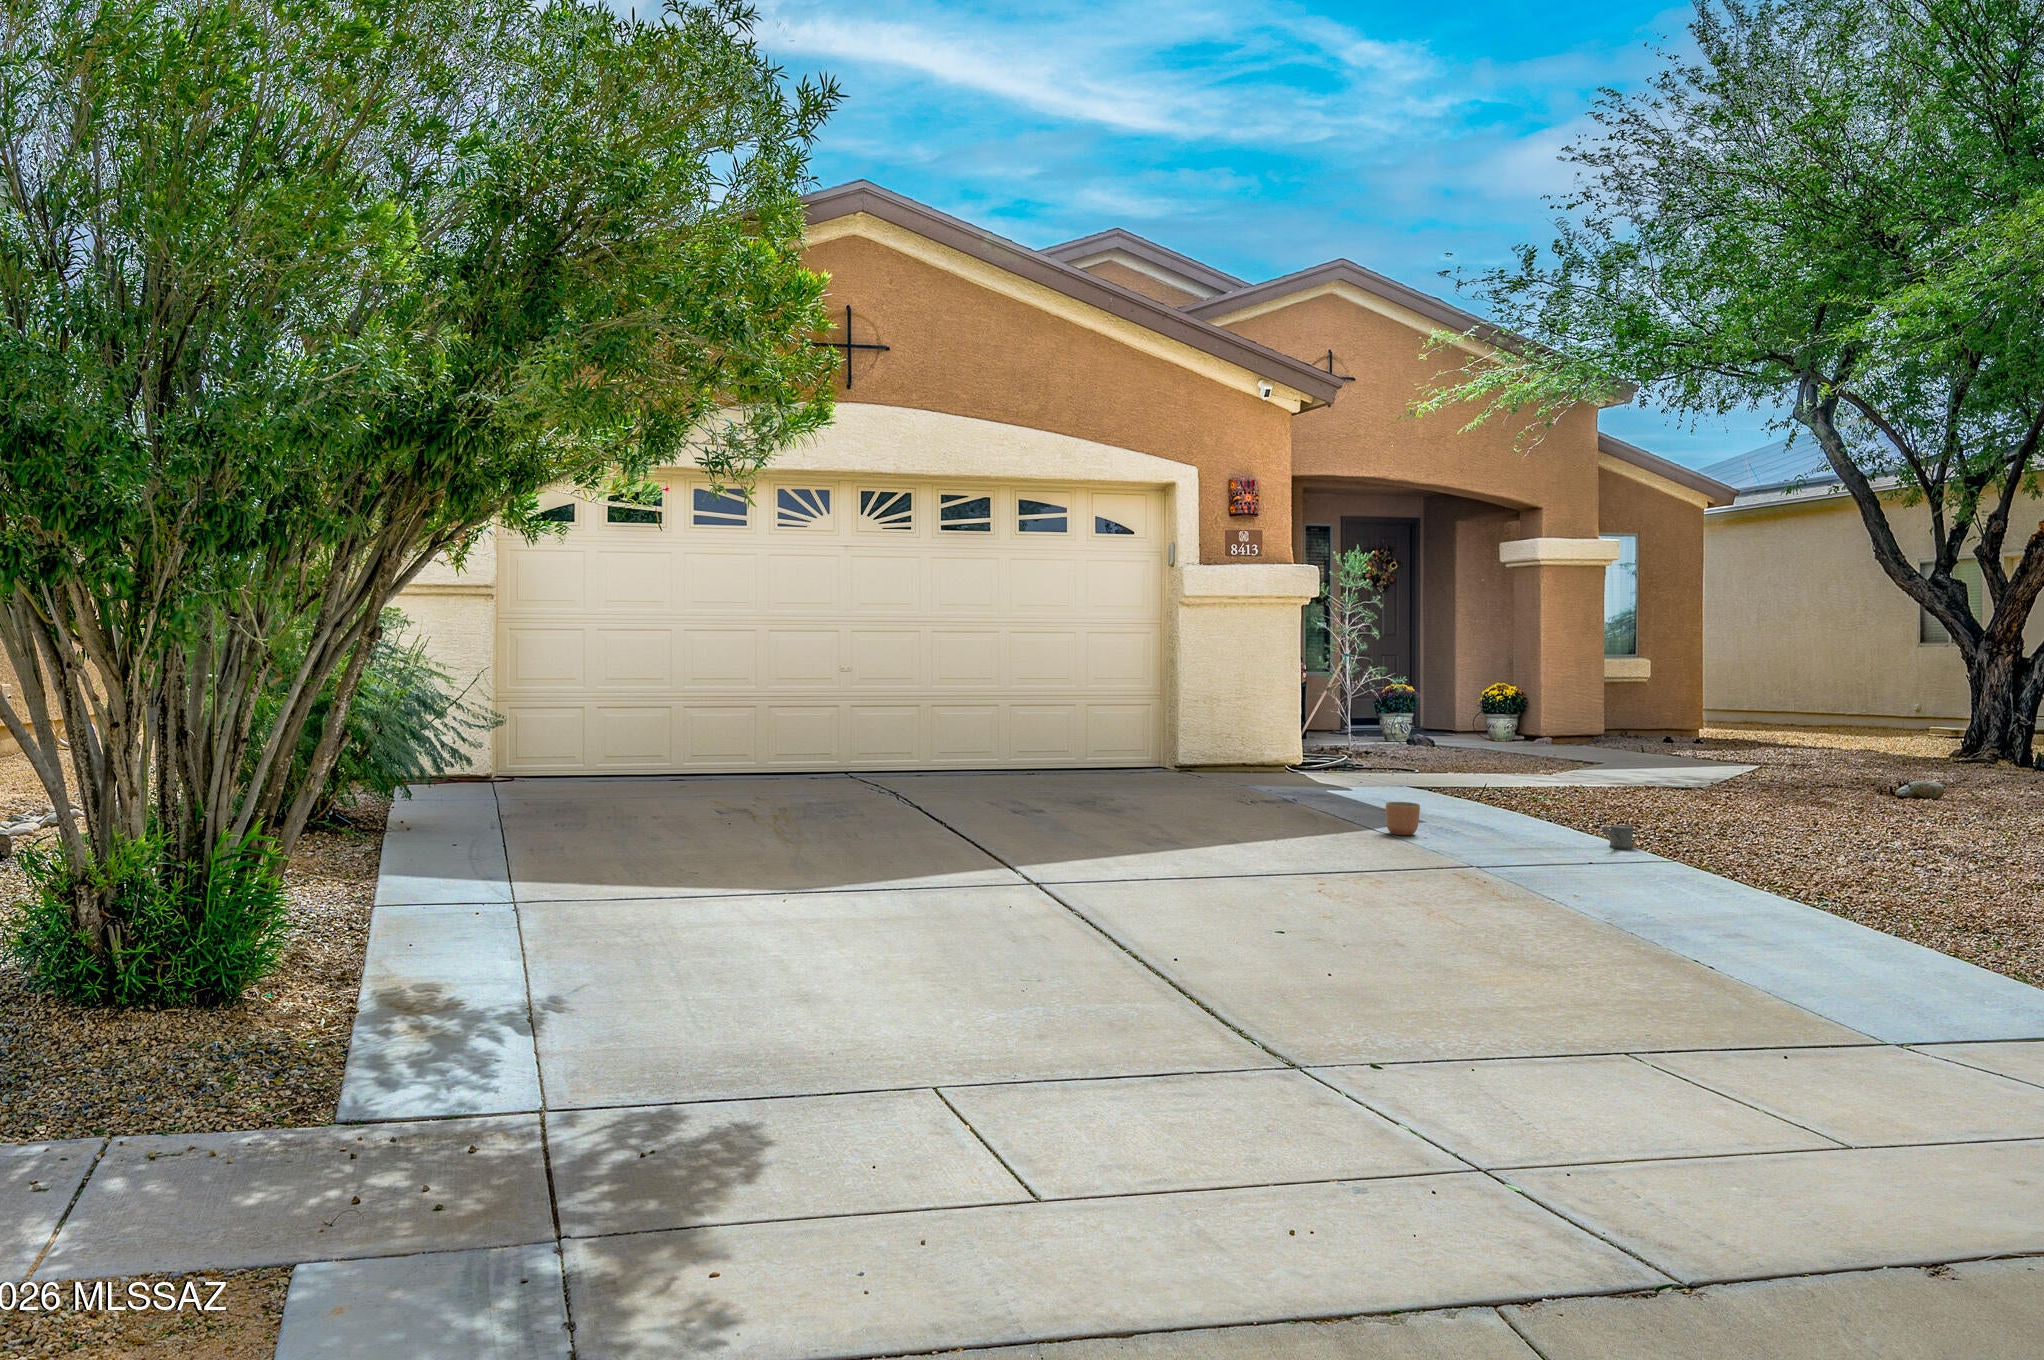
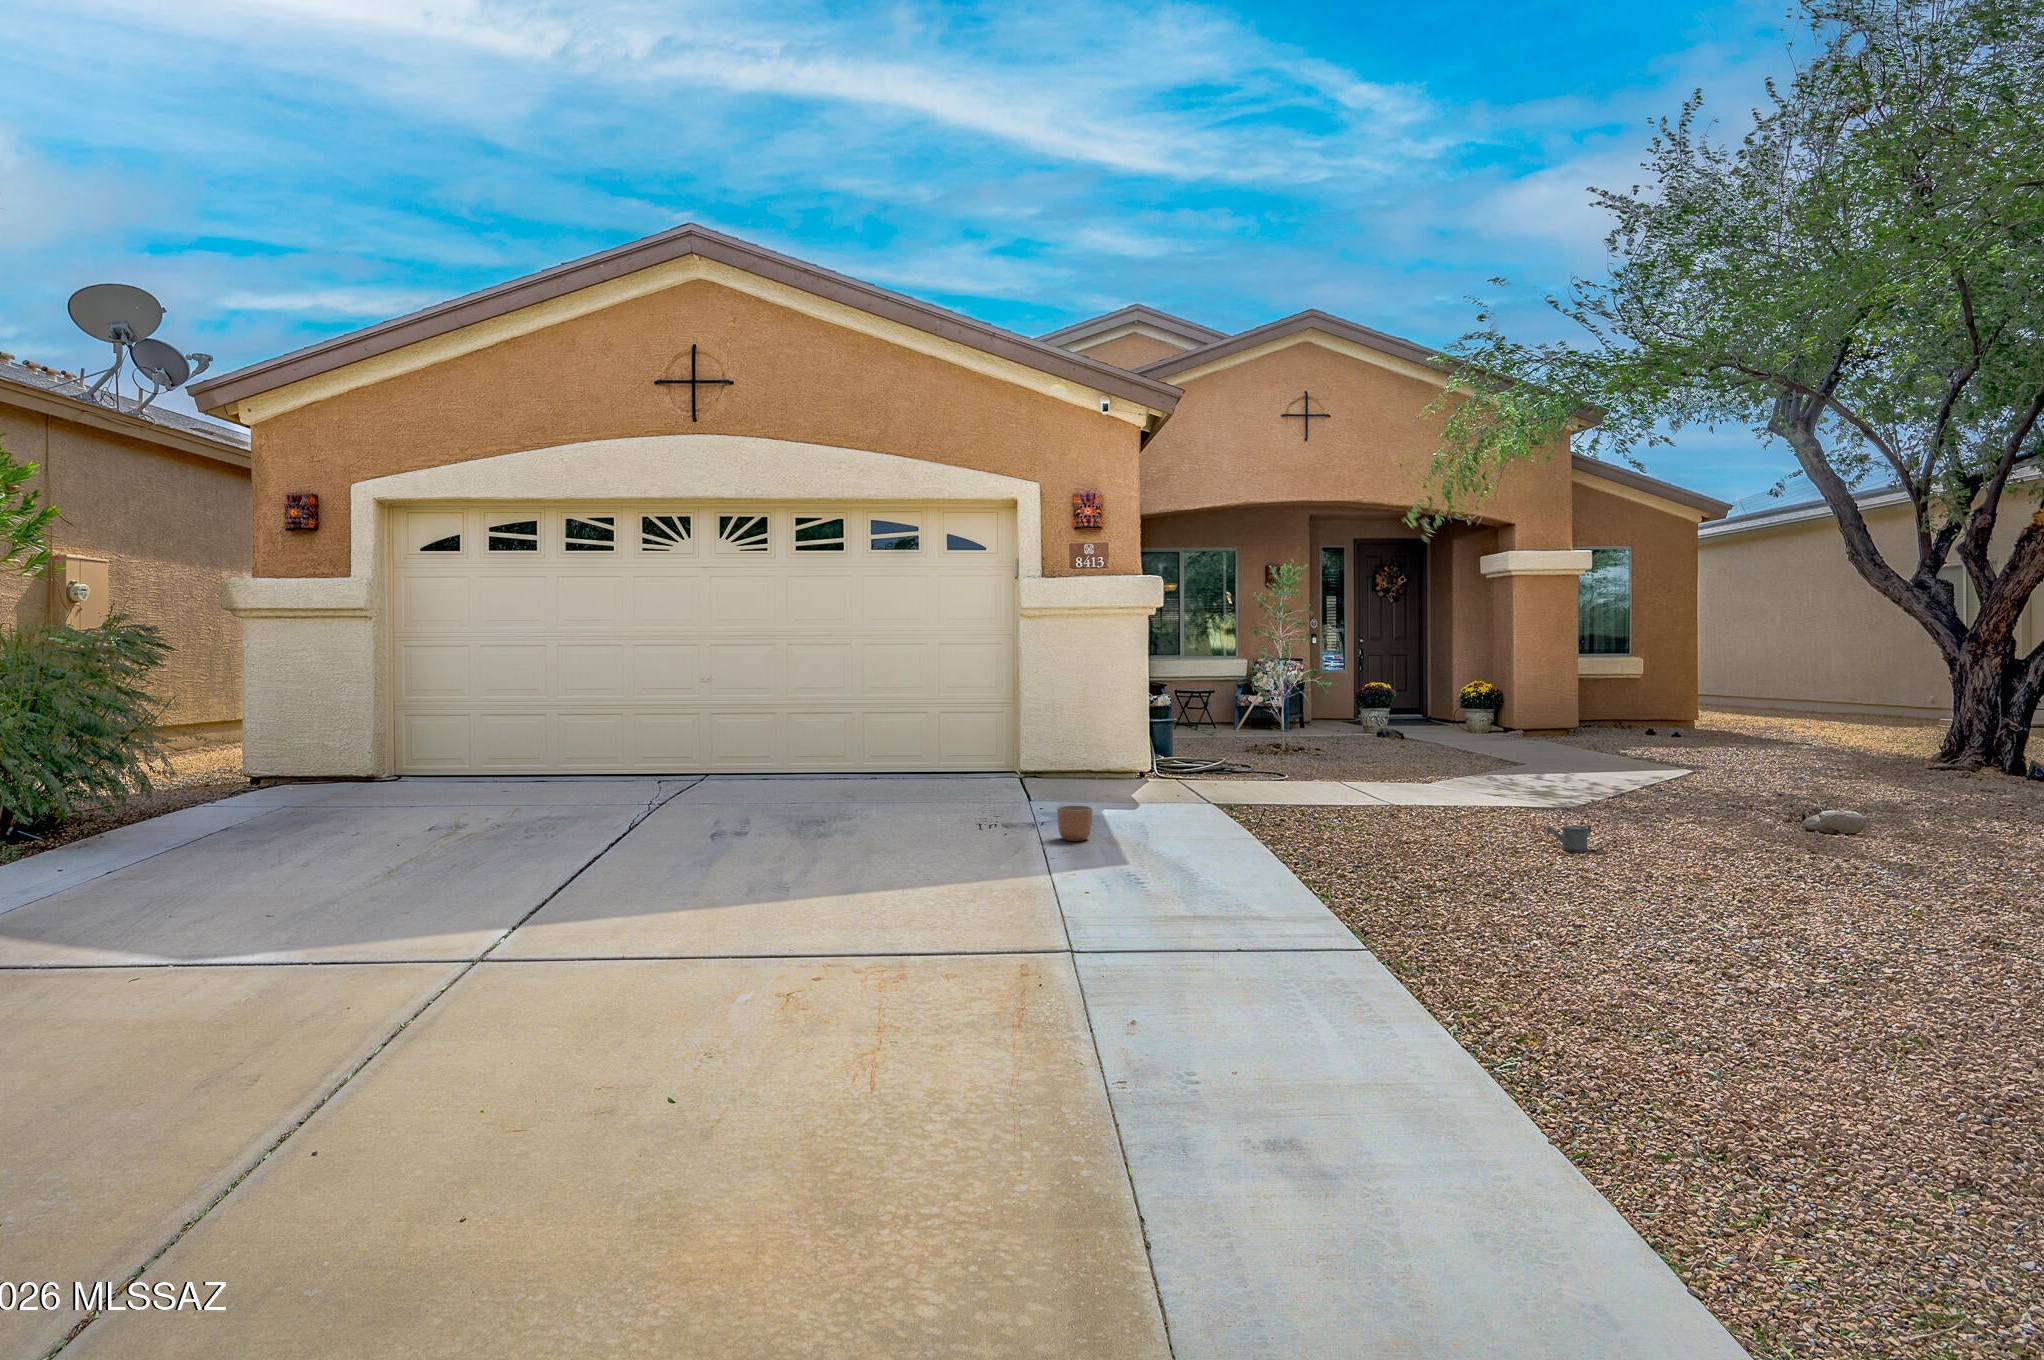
watering can: present [1602,825,1633,849] -> present [1547,825,1591,852]

